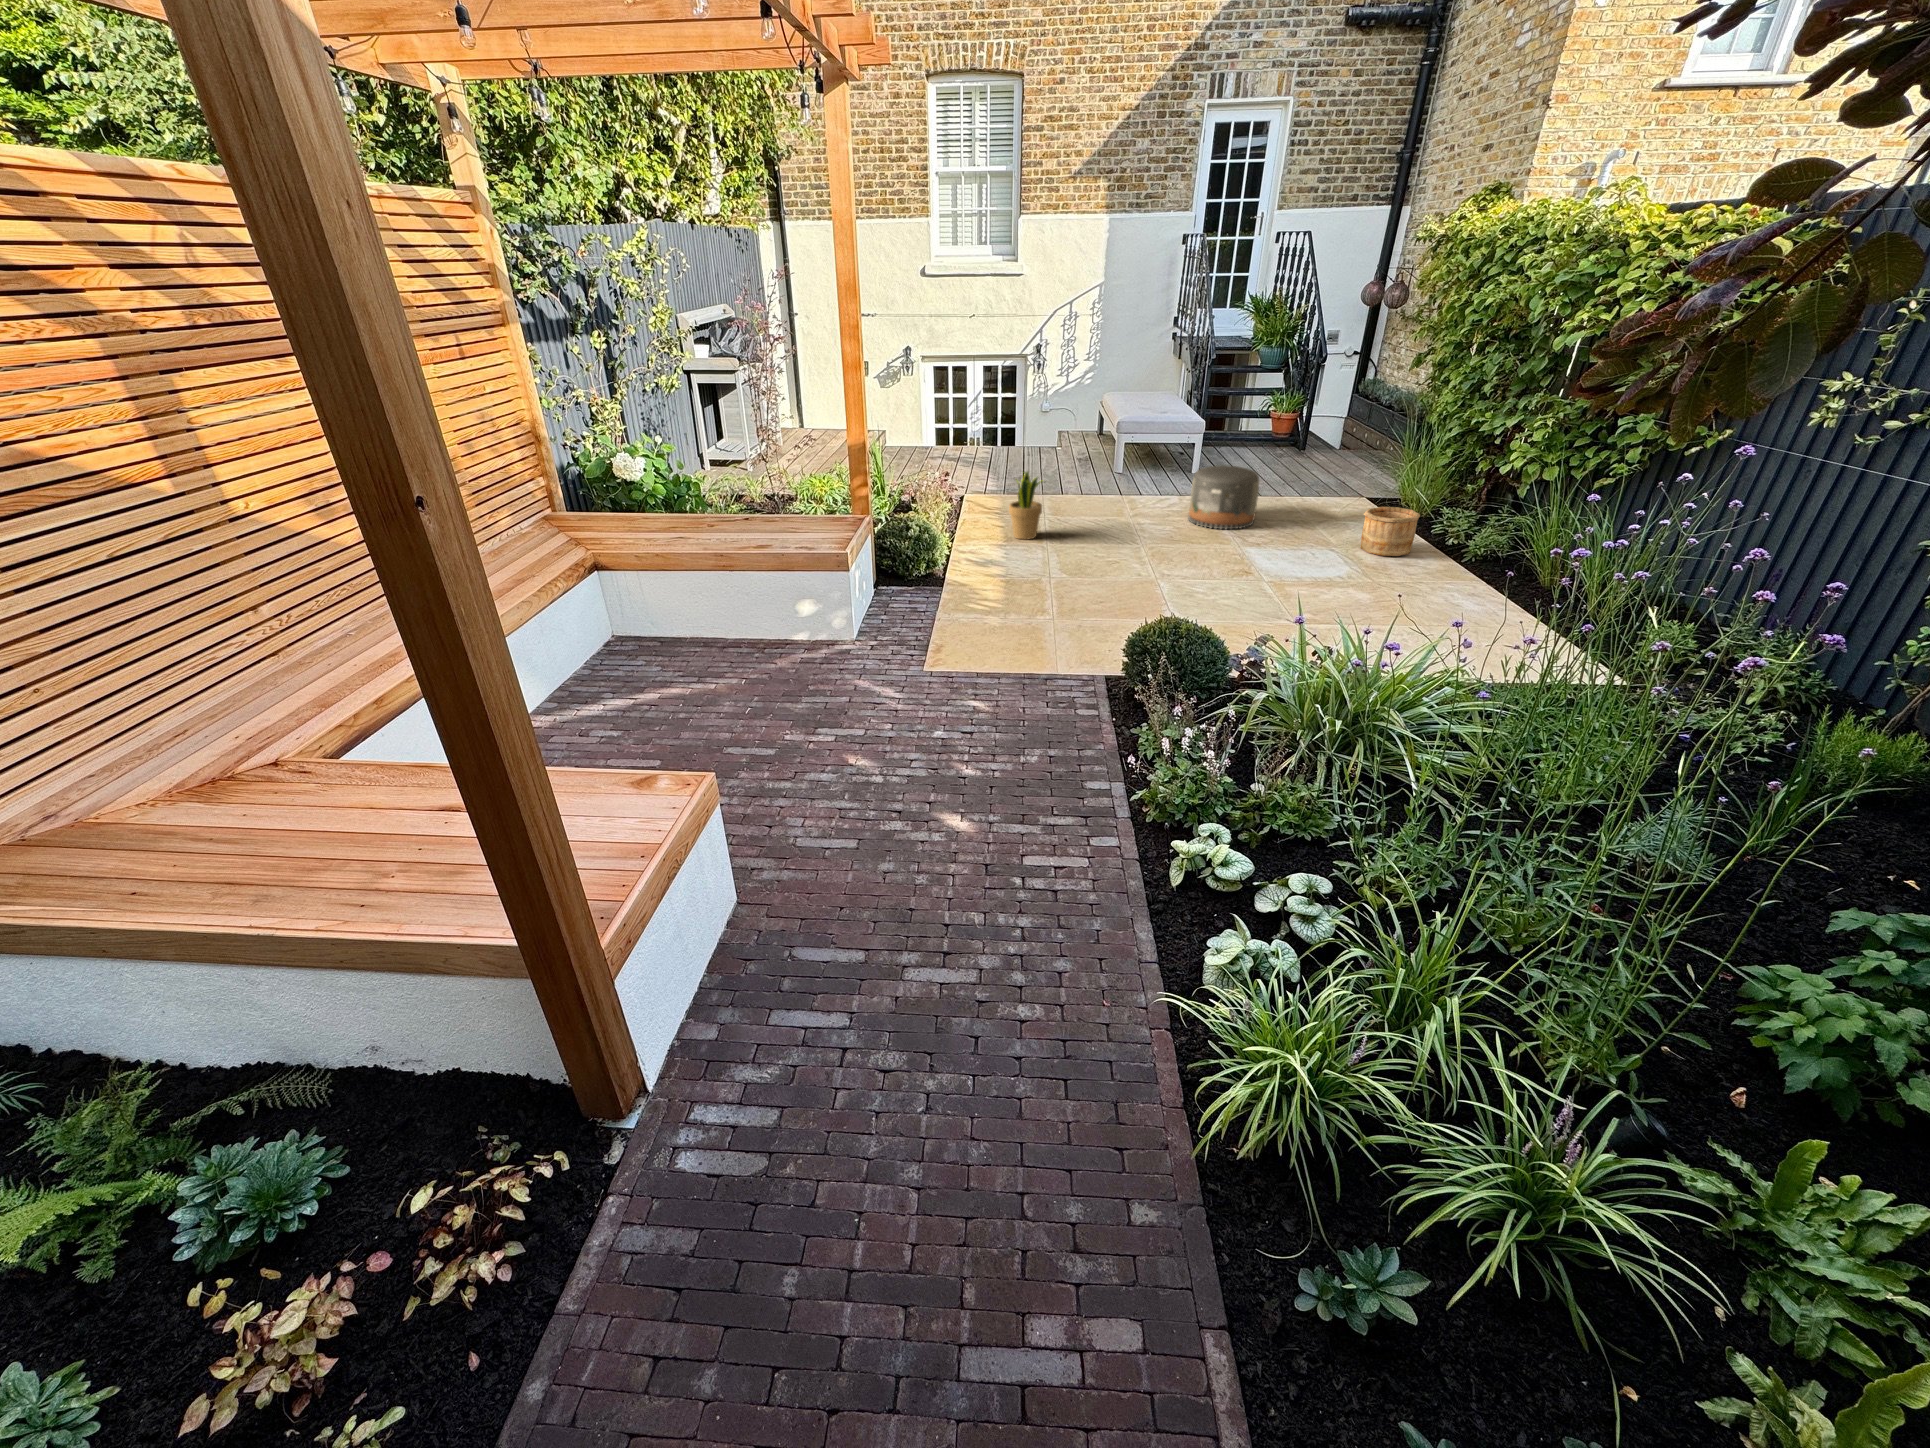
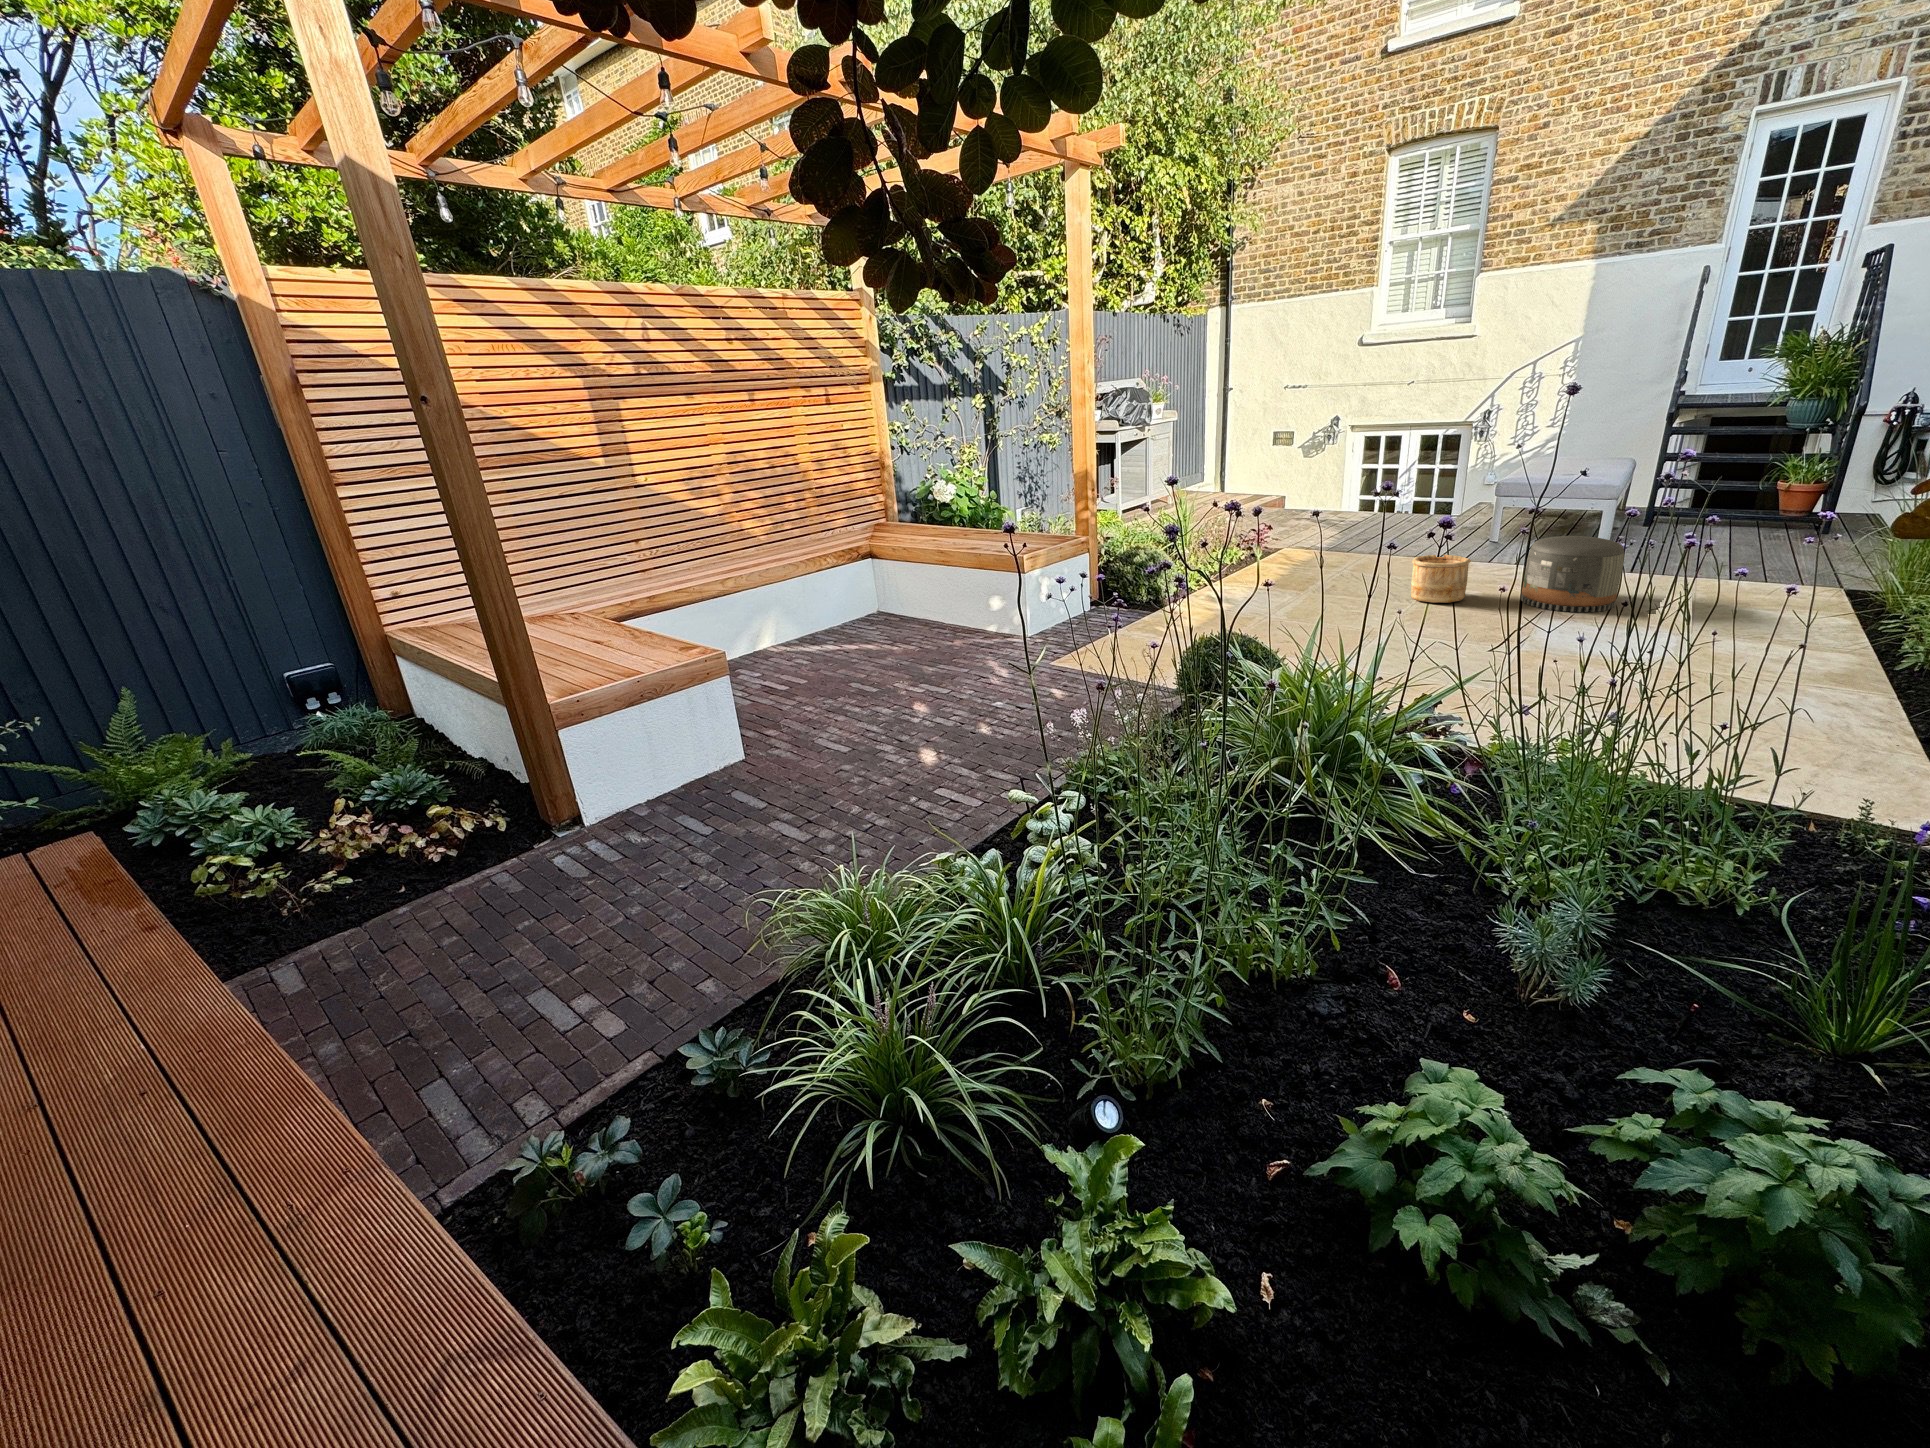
potted plant: present [1009,472,1042,539] -> none [1290,522,1334,593]
wooden bucket: present [1360,507,1420,556] -> present [1411,555,1471,603]

